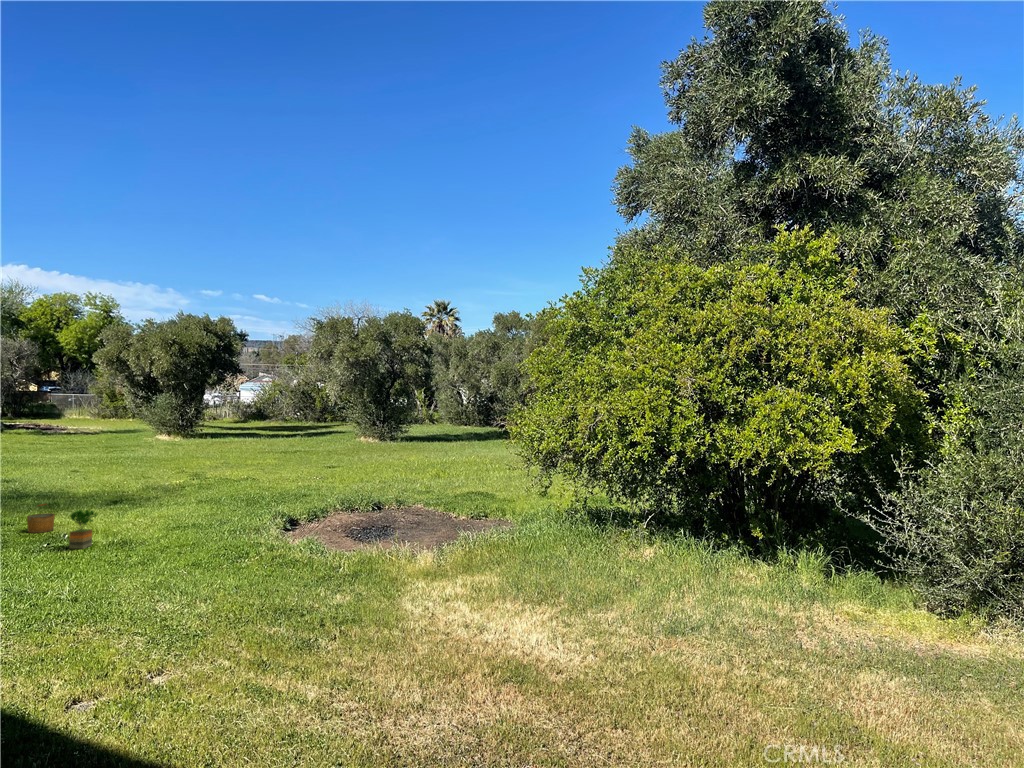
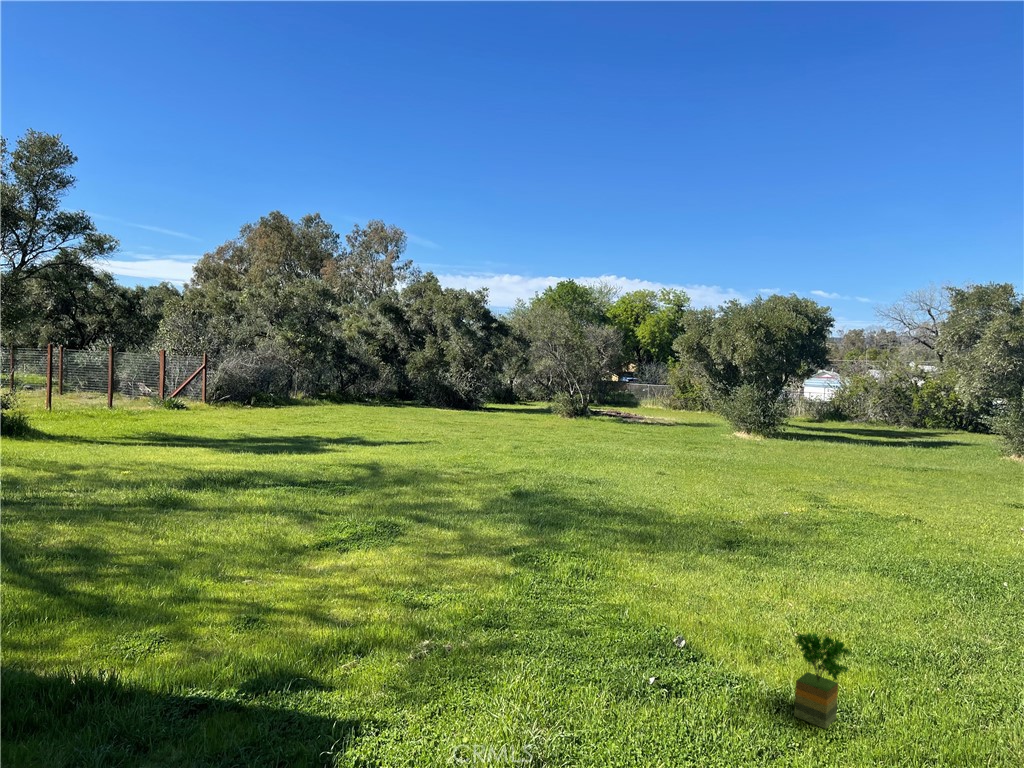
bucket: present [27,504,55,533] -> none [687,571,727,624]

